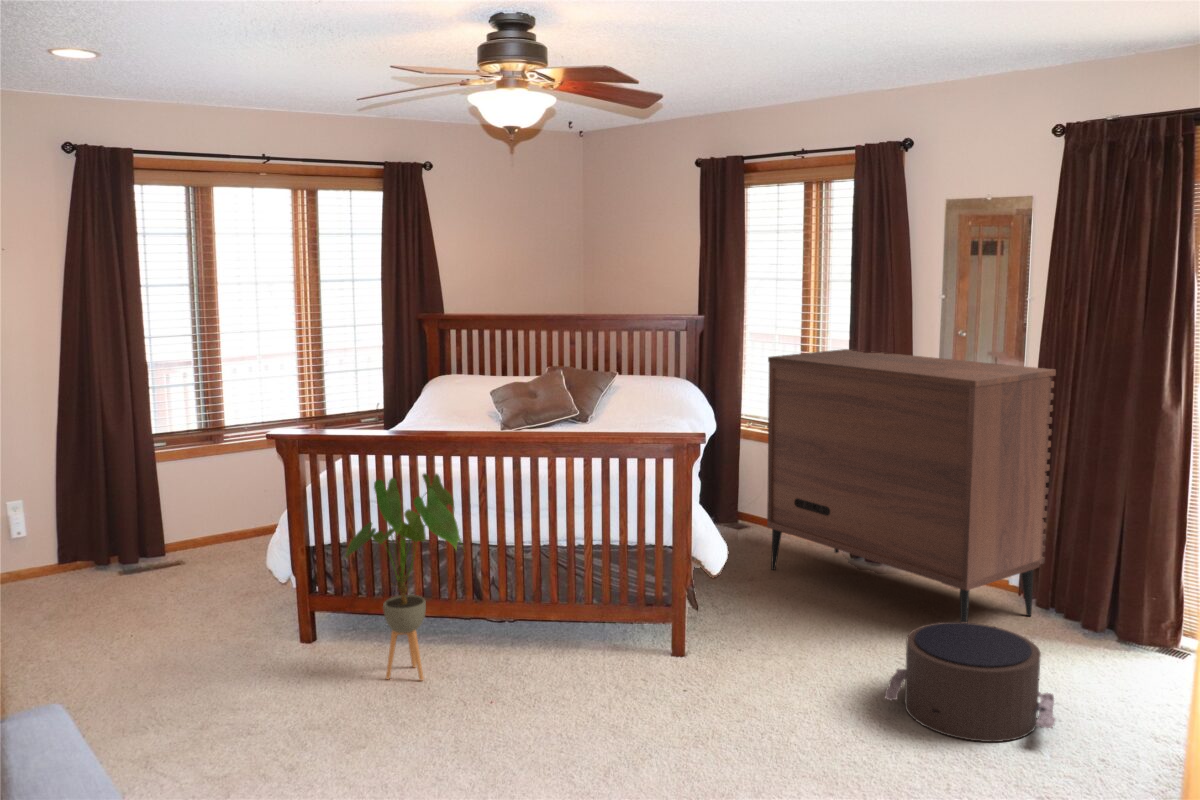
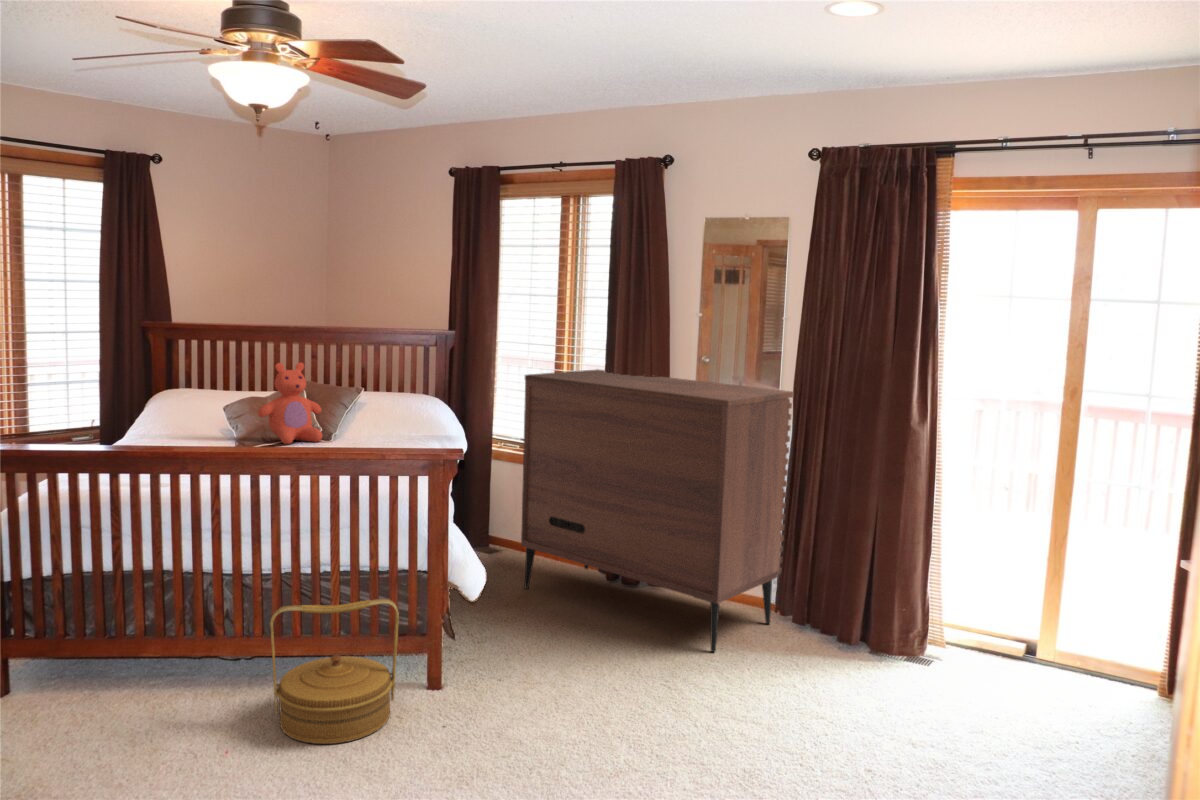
teddy bear: none [519,350,576,427] -> present [258,362,323,444]
house plant: present [346,474,461,680] -> none [33,497,193,741]
woven basket: none [530,570,643,697] -> present [270,599,399,744]
pouf: present [885,622,1056,742] -> none [650,637,810,757]

